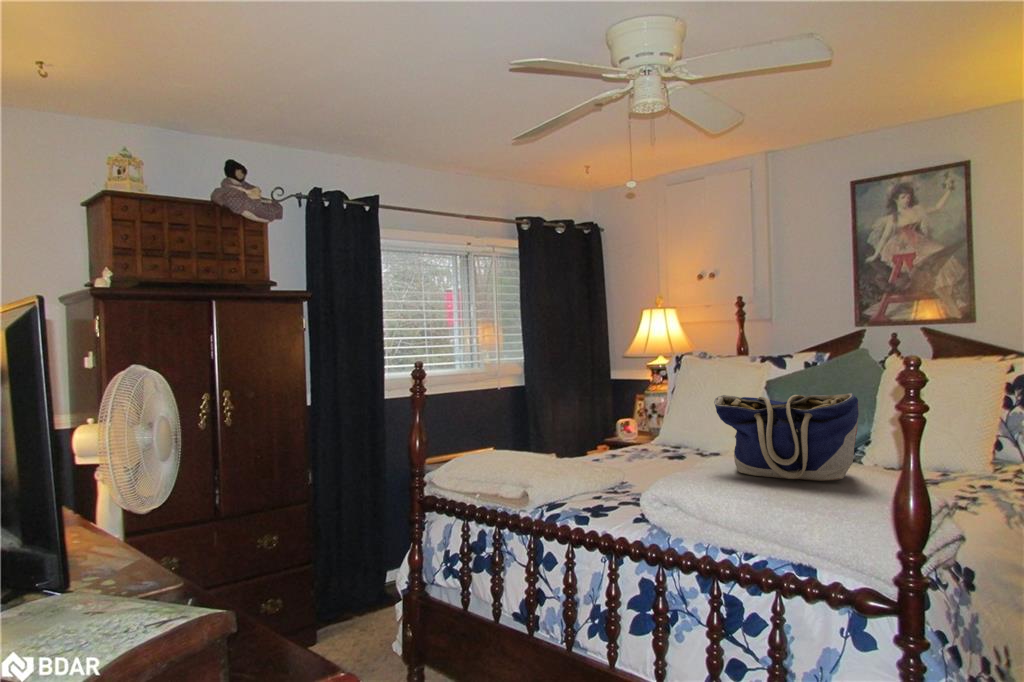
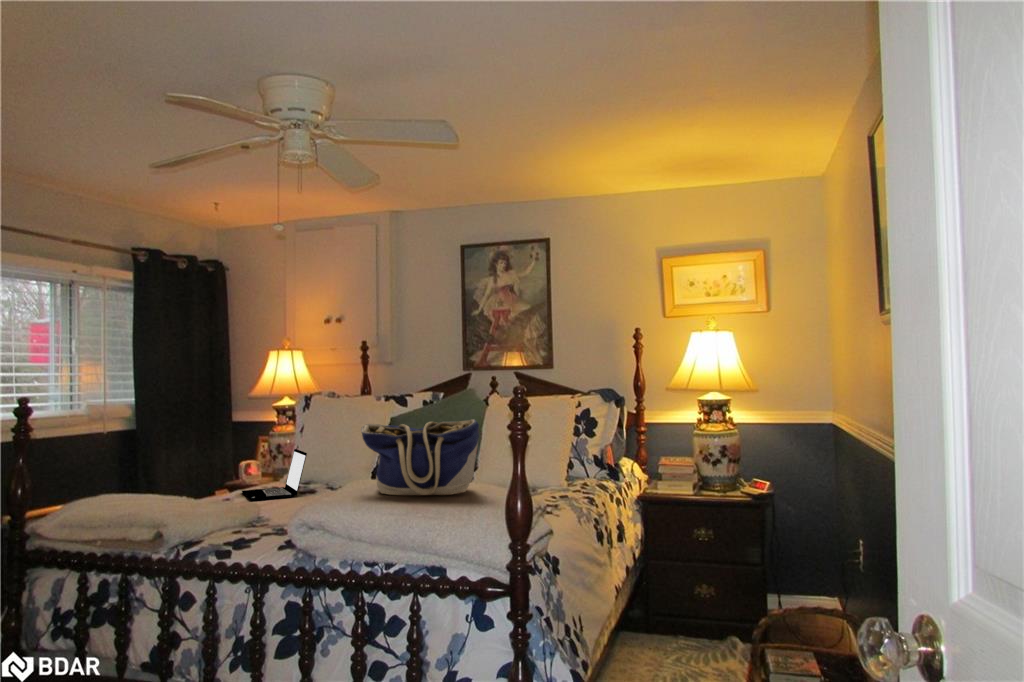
laptop computer: none [612,412,672,462] -> present [242,449,307,500]

